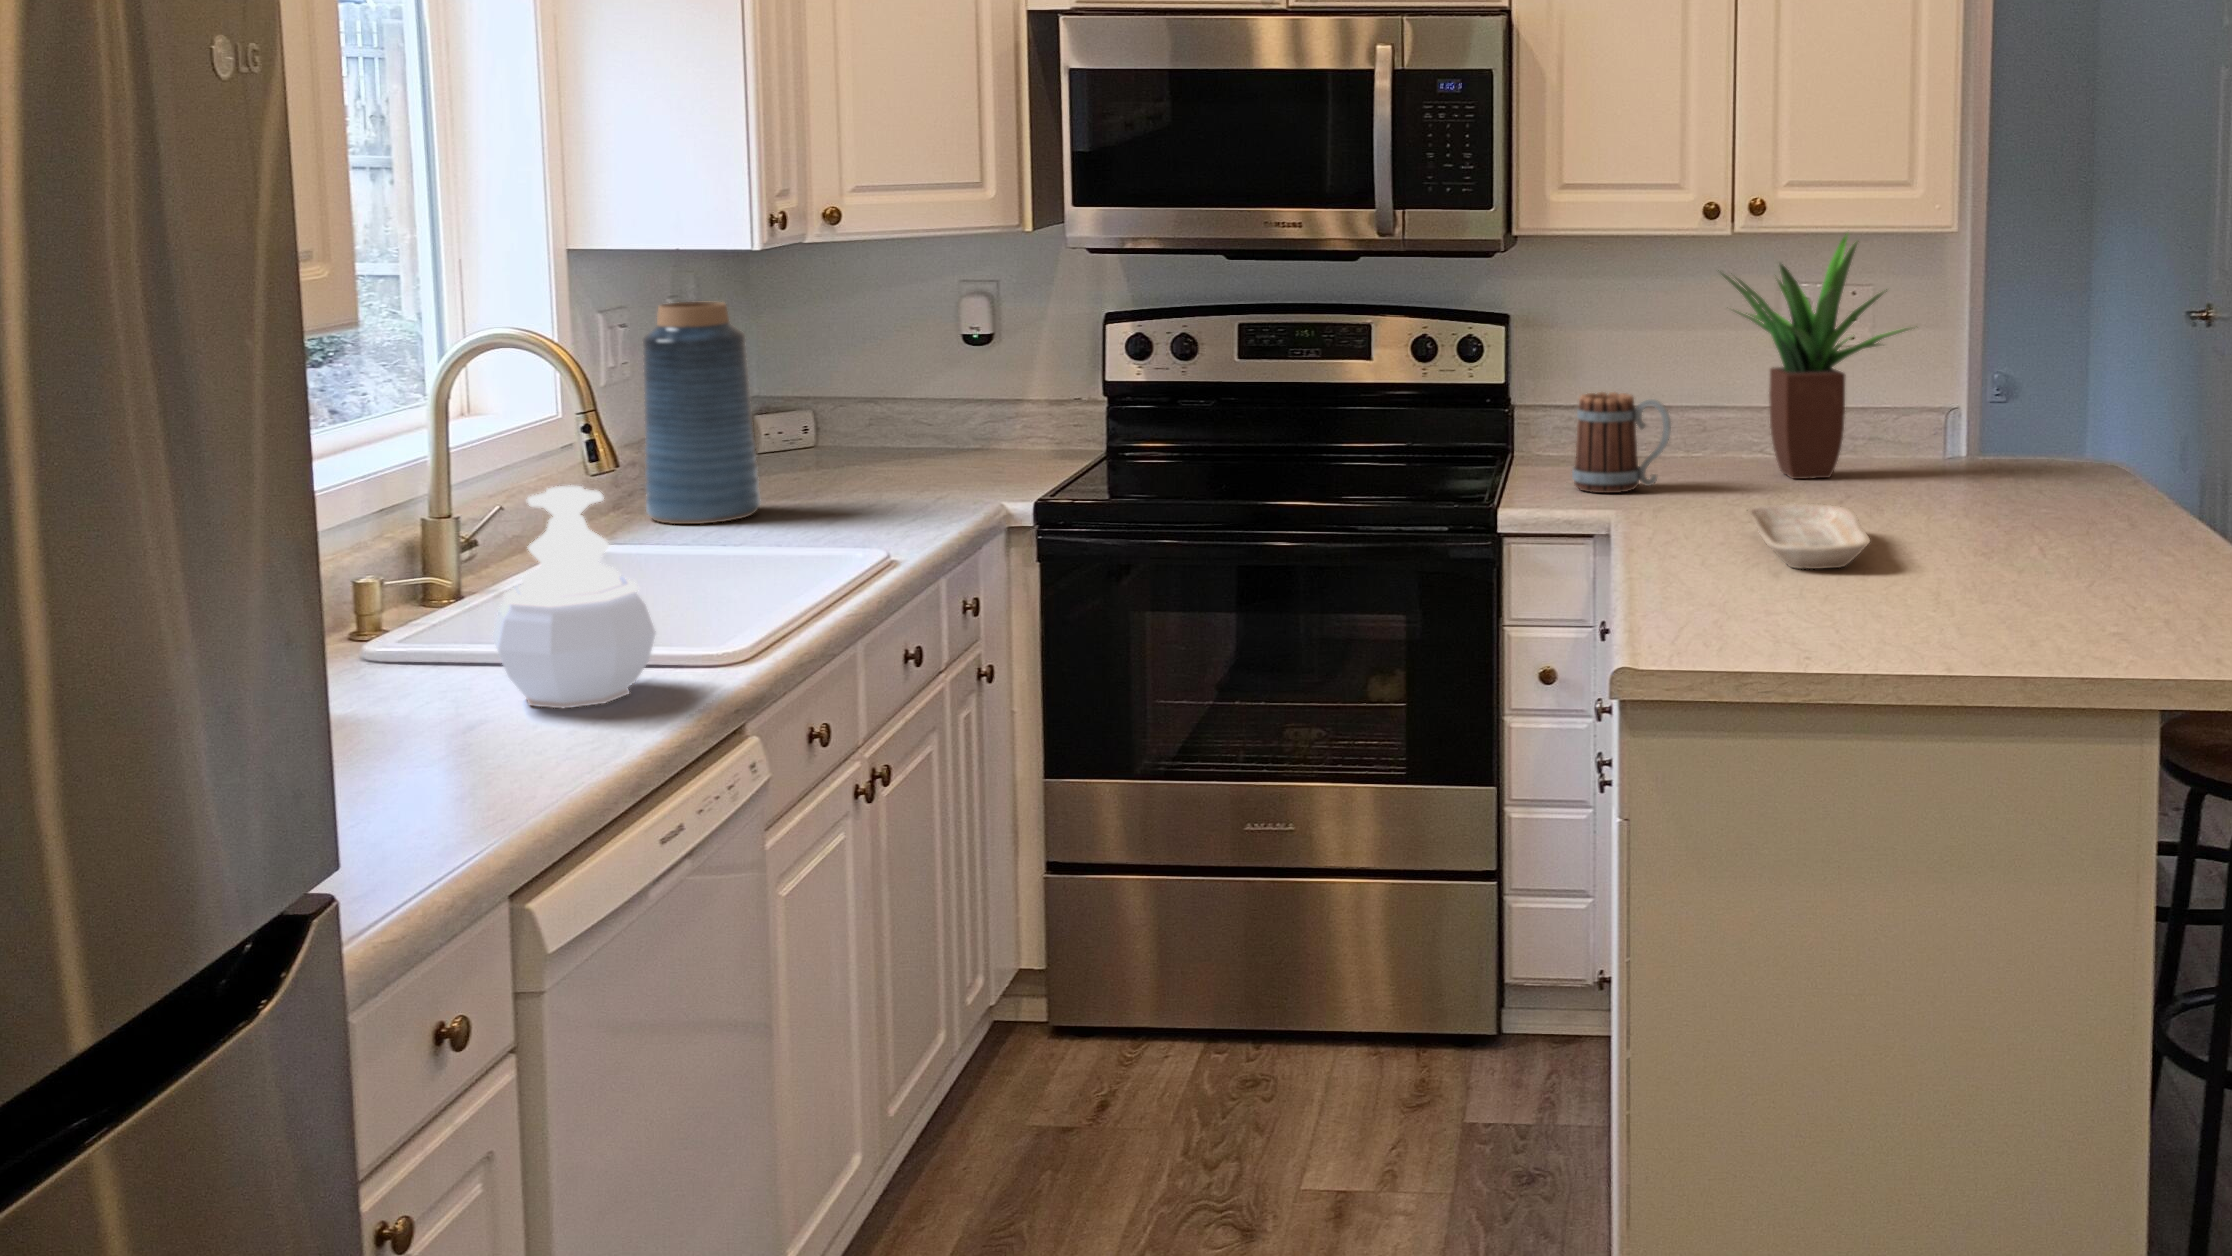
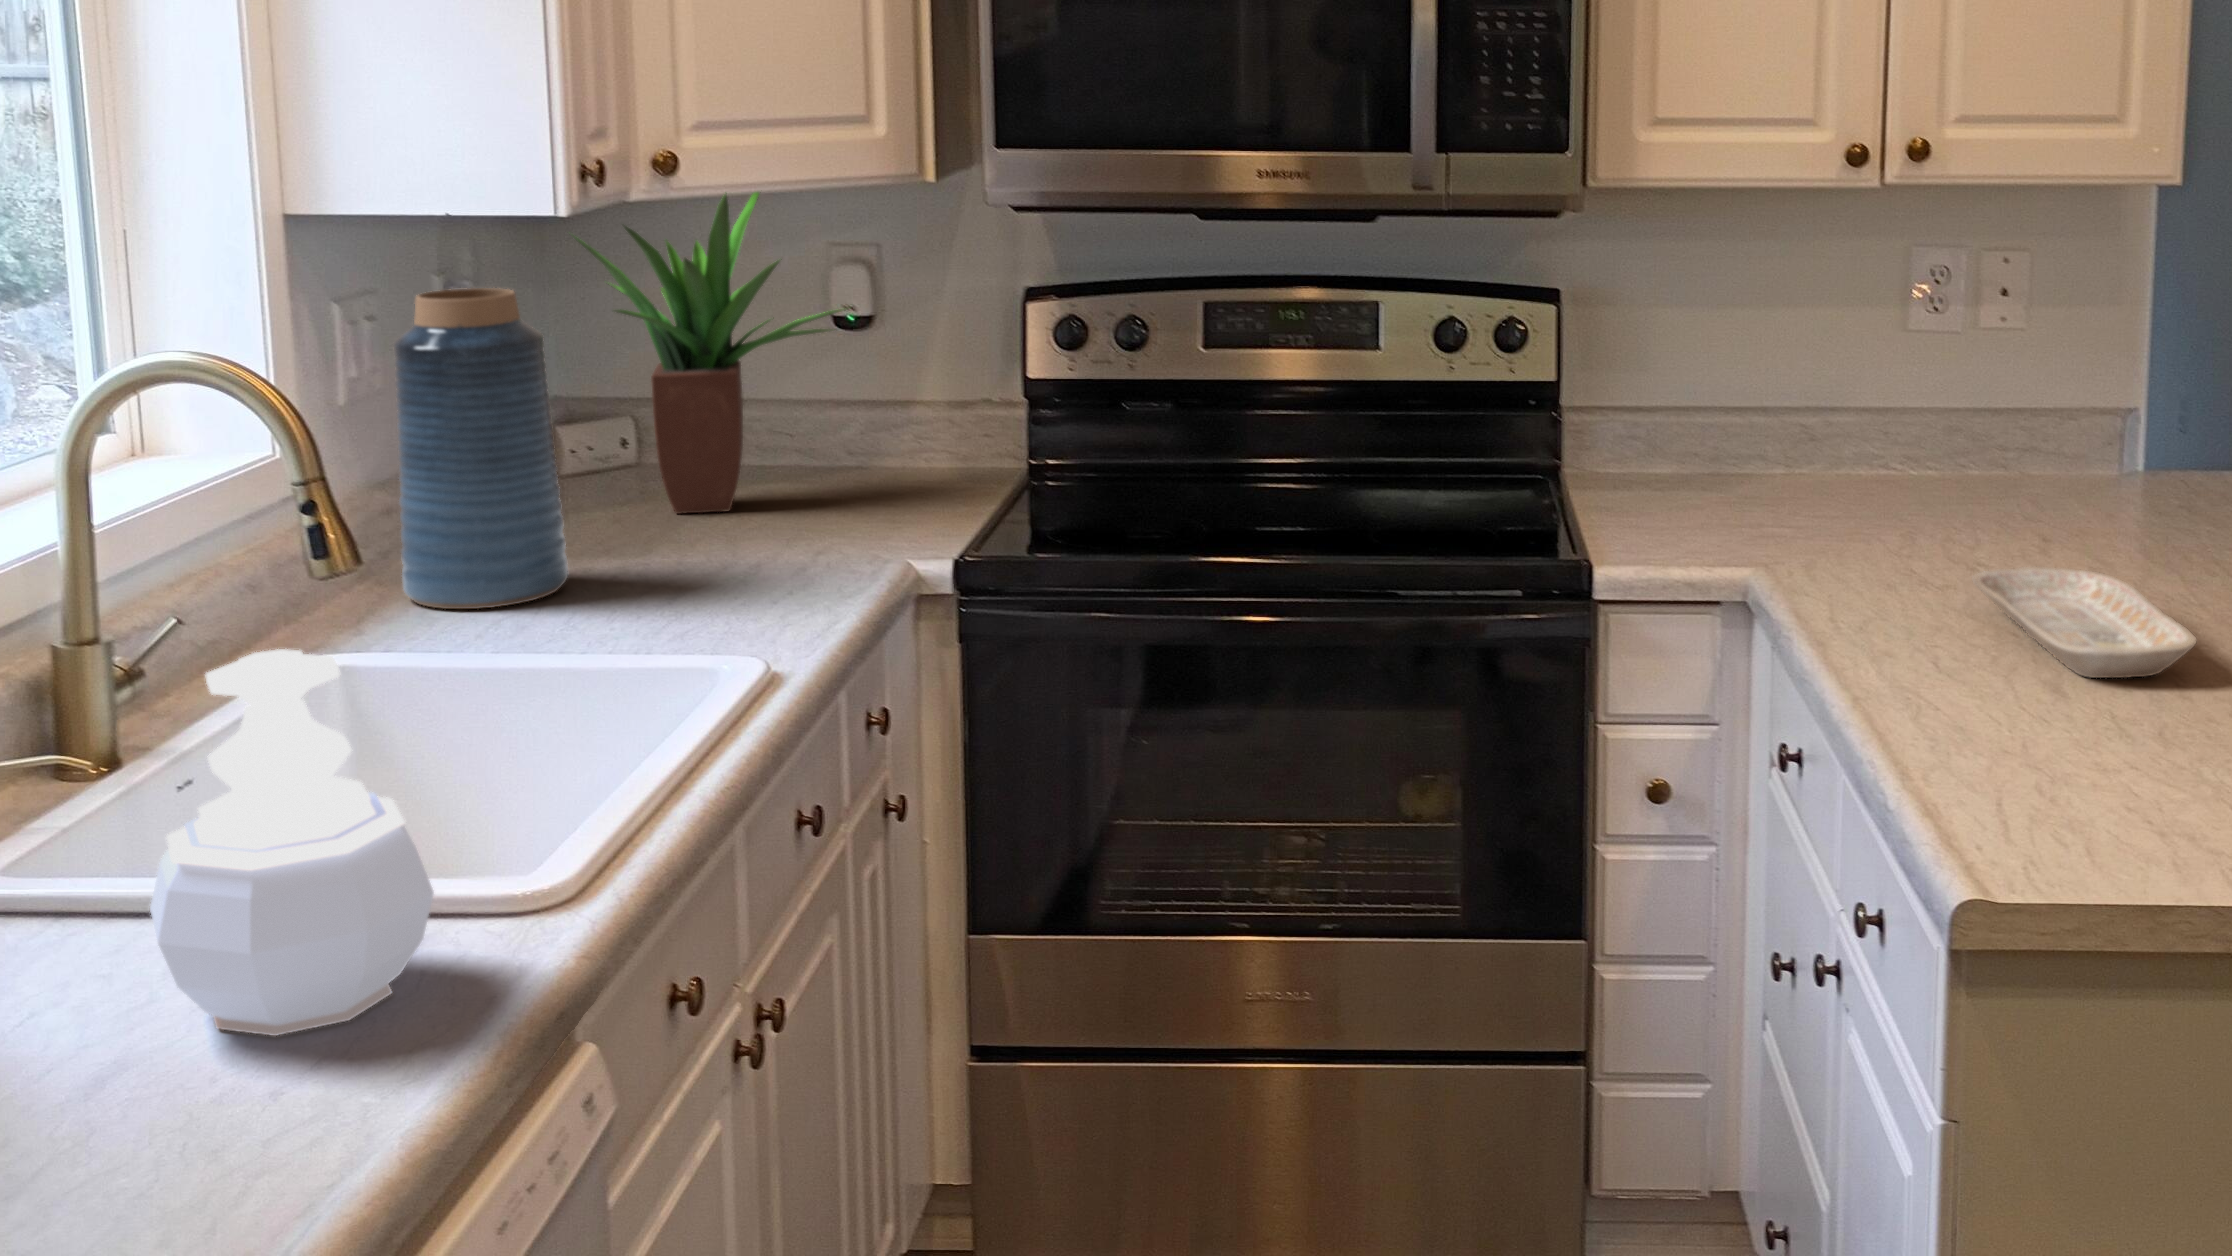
potted plant: present [1722,234,1909,479] -> present [574,192,851,514]
mug: present [1572,392,1671,493] -> none [1674,400,1812,538]

